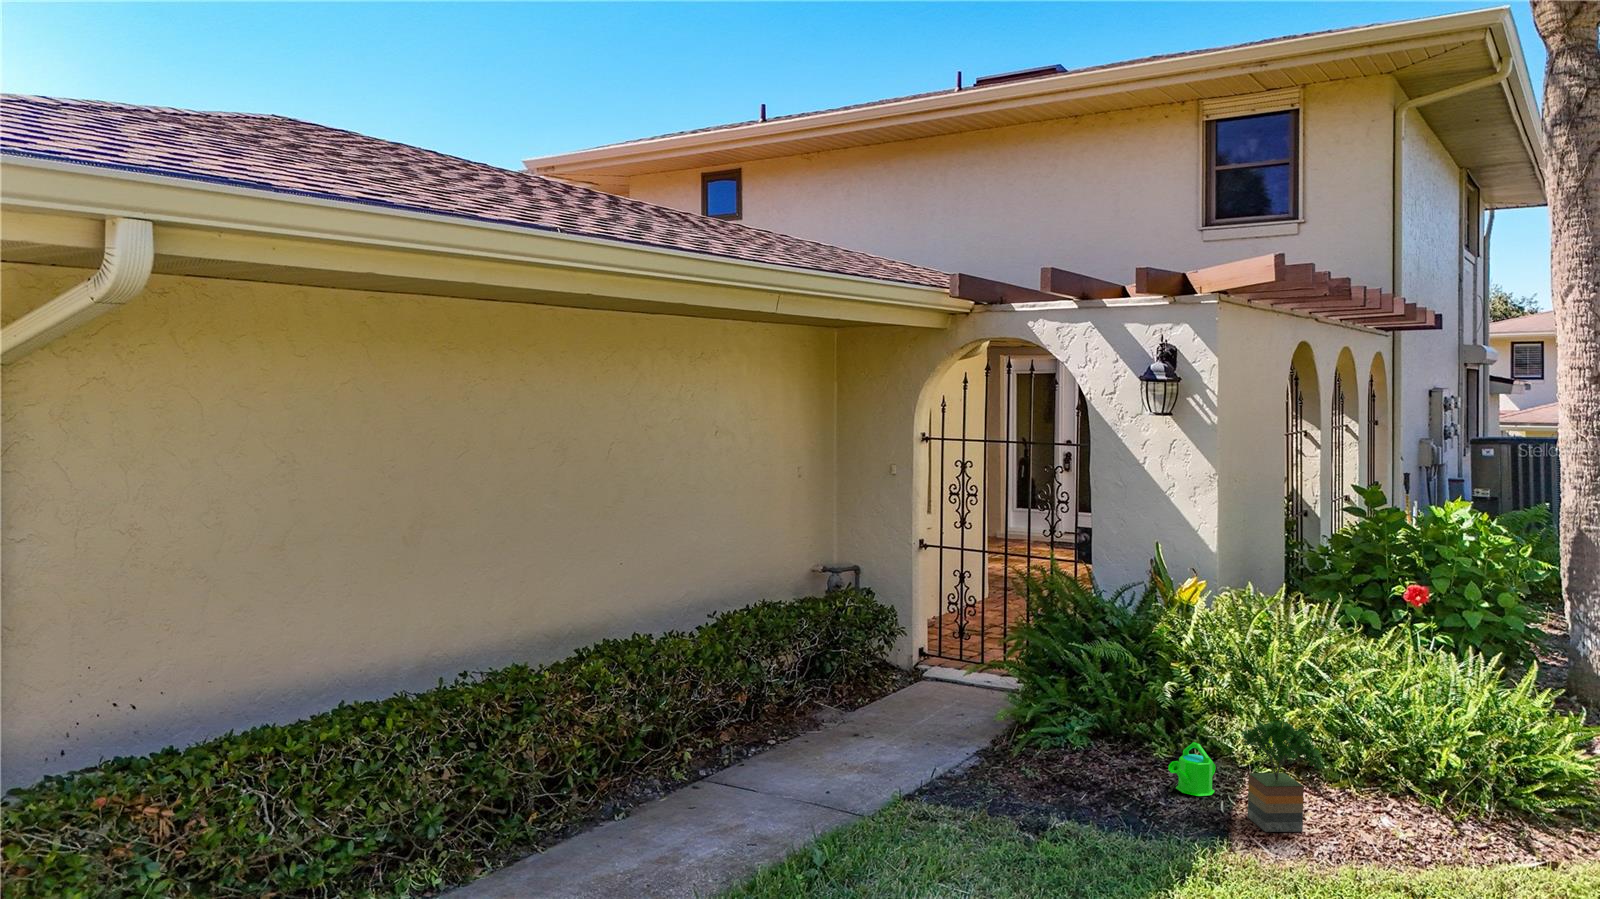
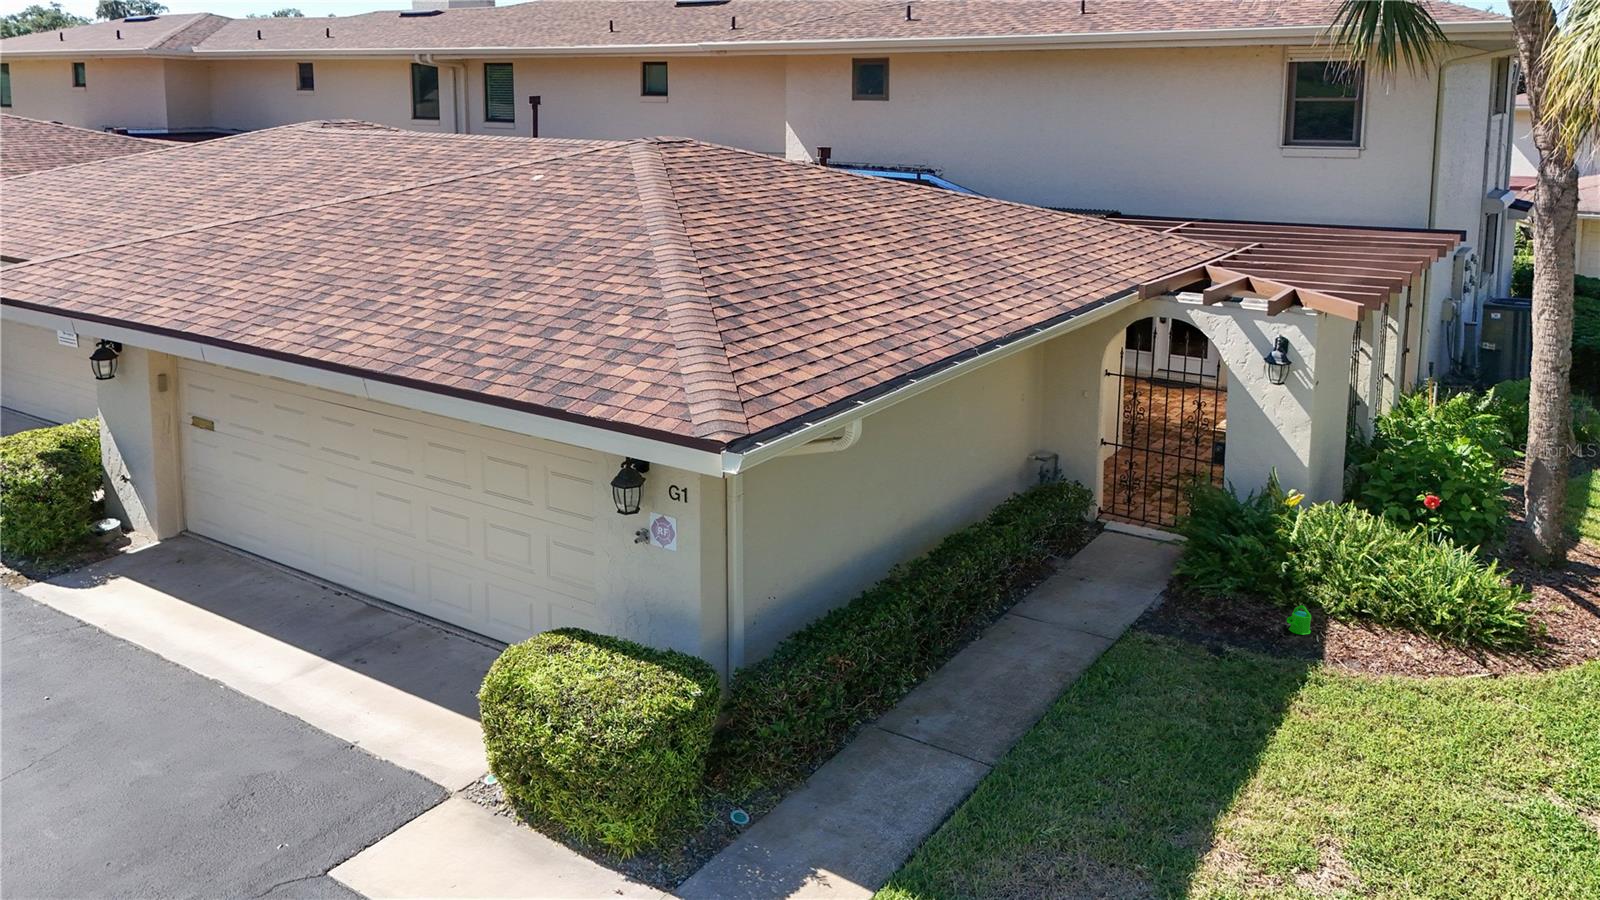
potted tree: present [1242,721,1323,832] -> none [1330,597,1378,657]

